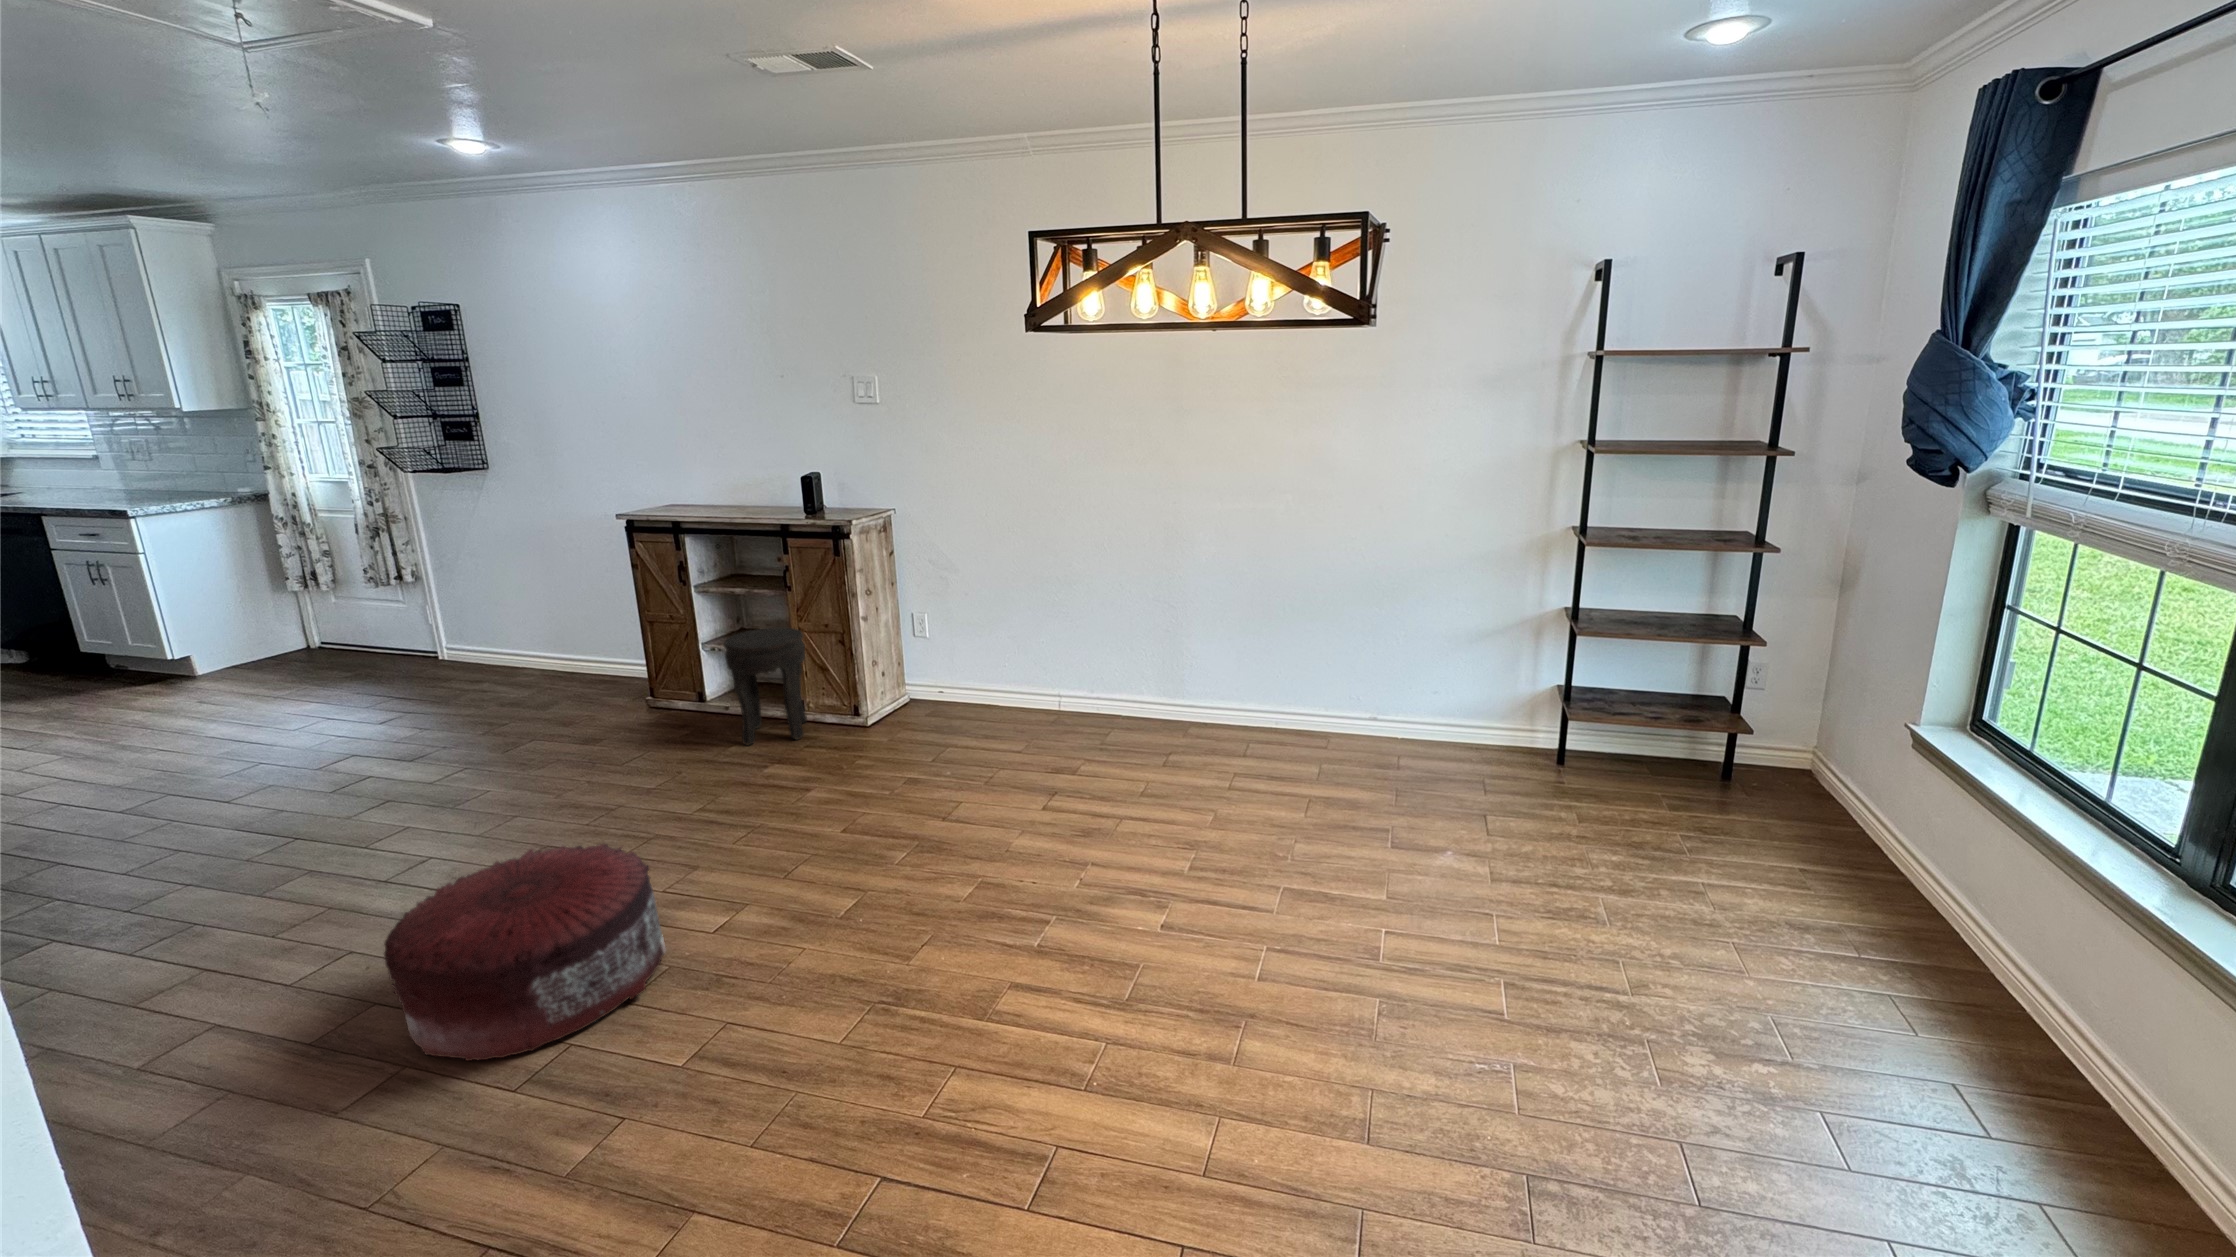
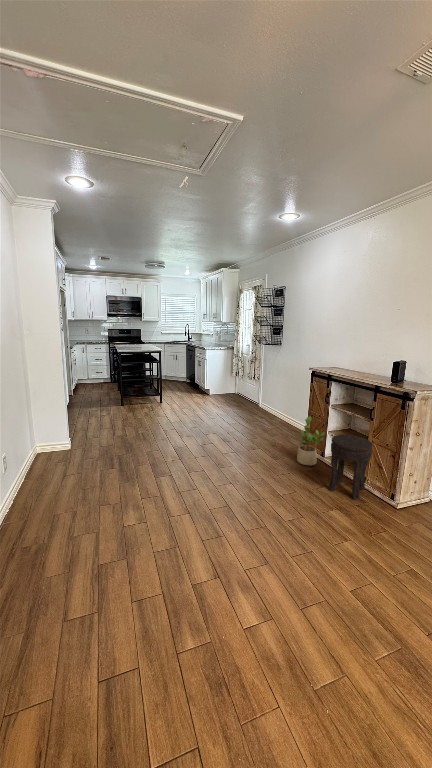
potted plant: none [640,619,699,729] -> present [297,416,325,465]
pouf: present [384,844,666,1061] -> none [110,519,231,653]

